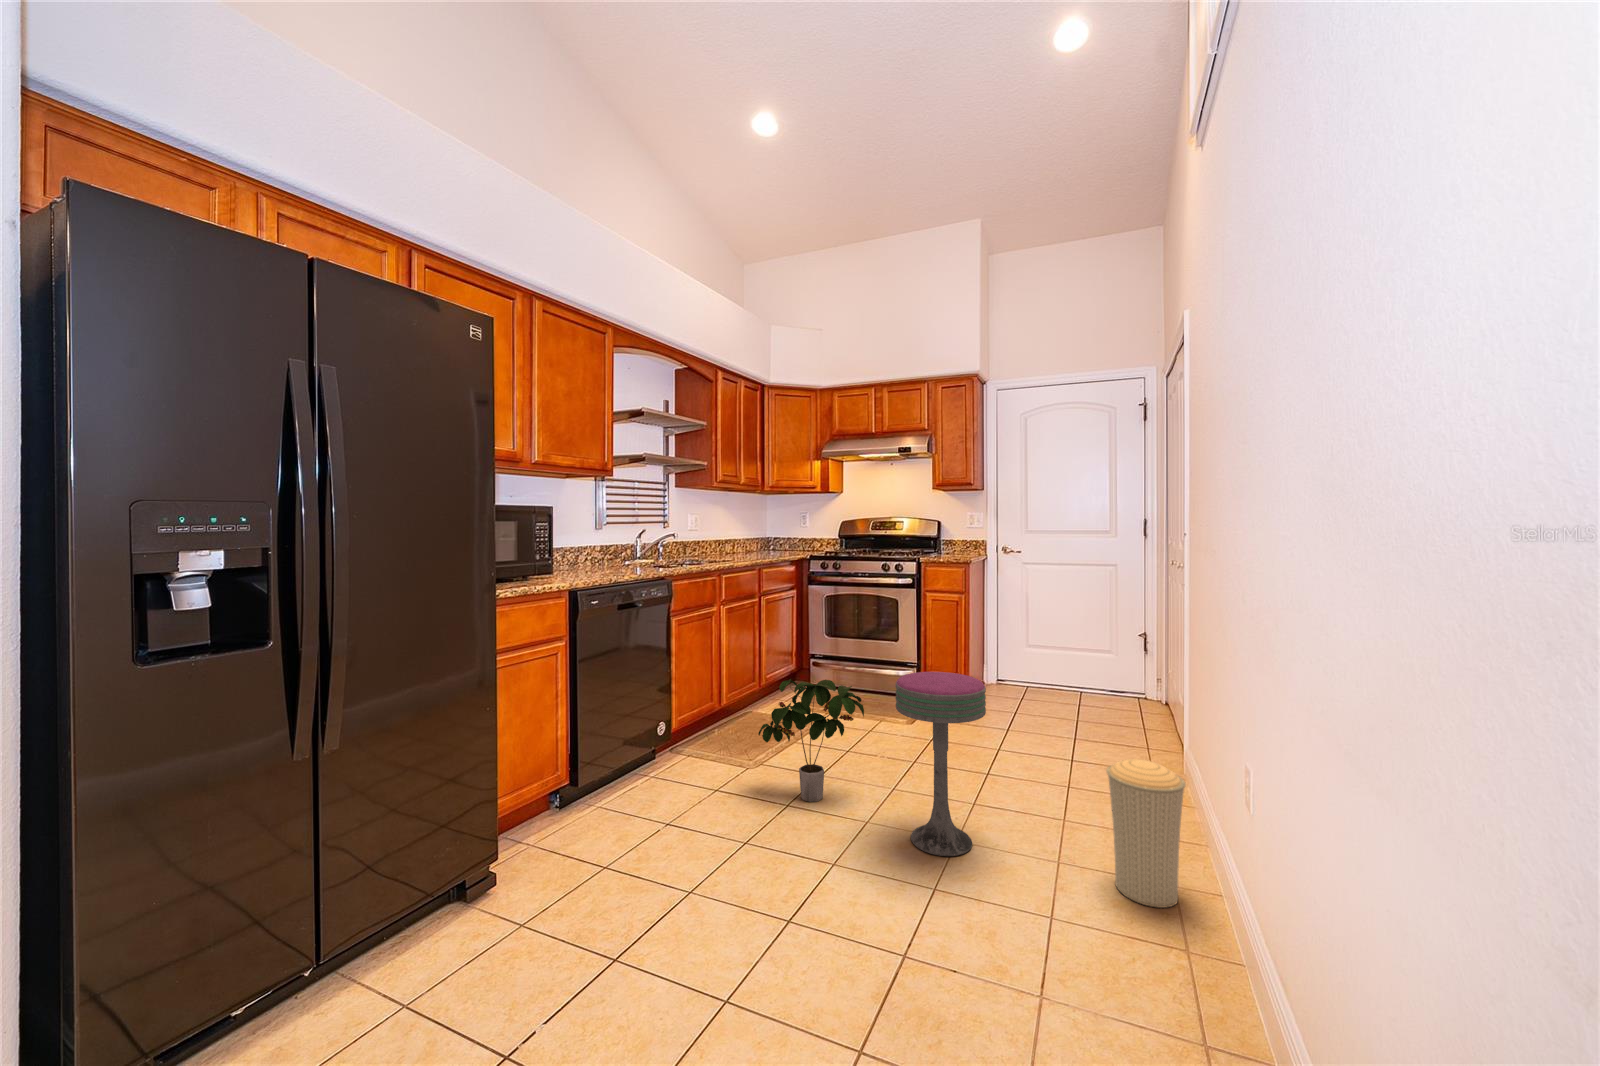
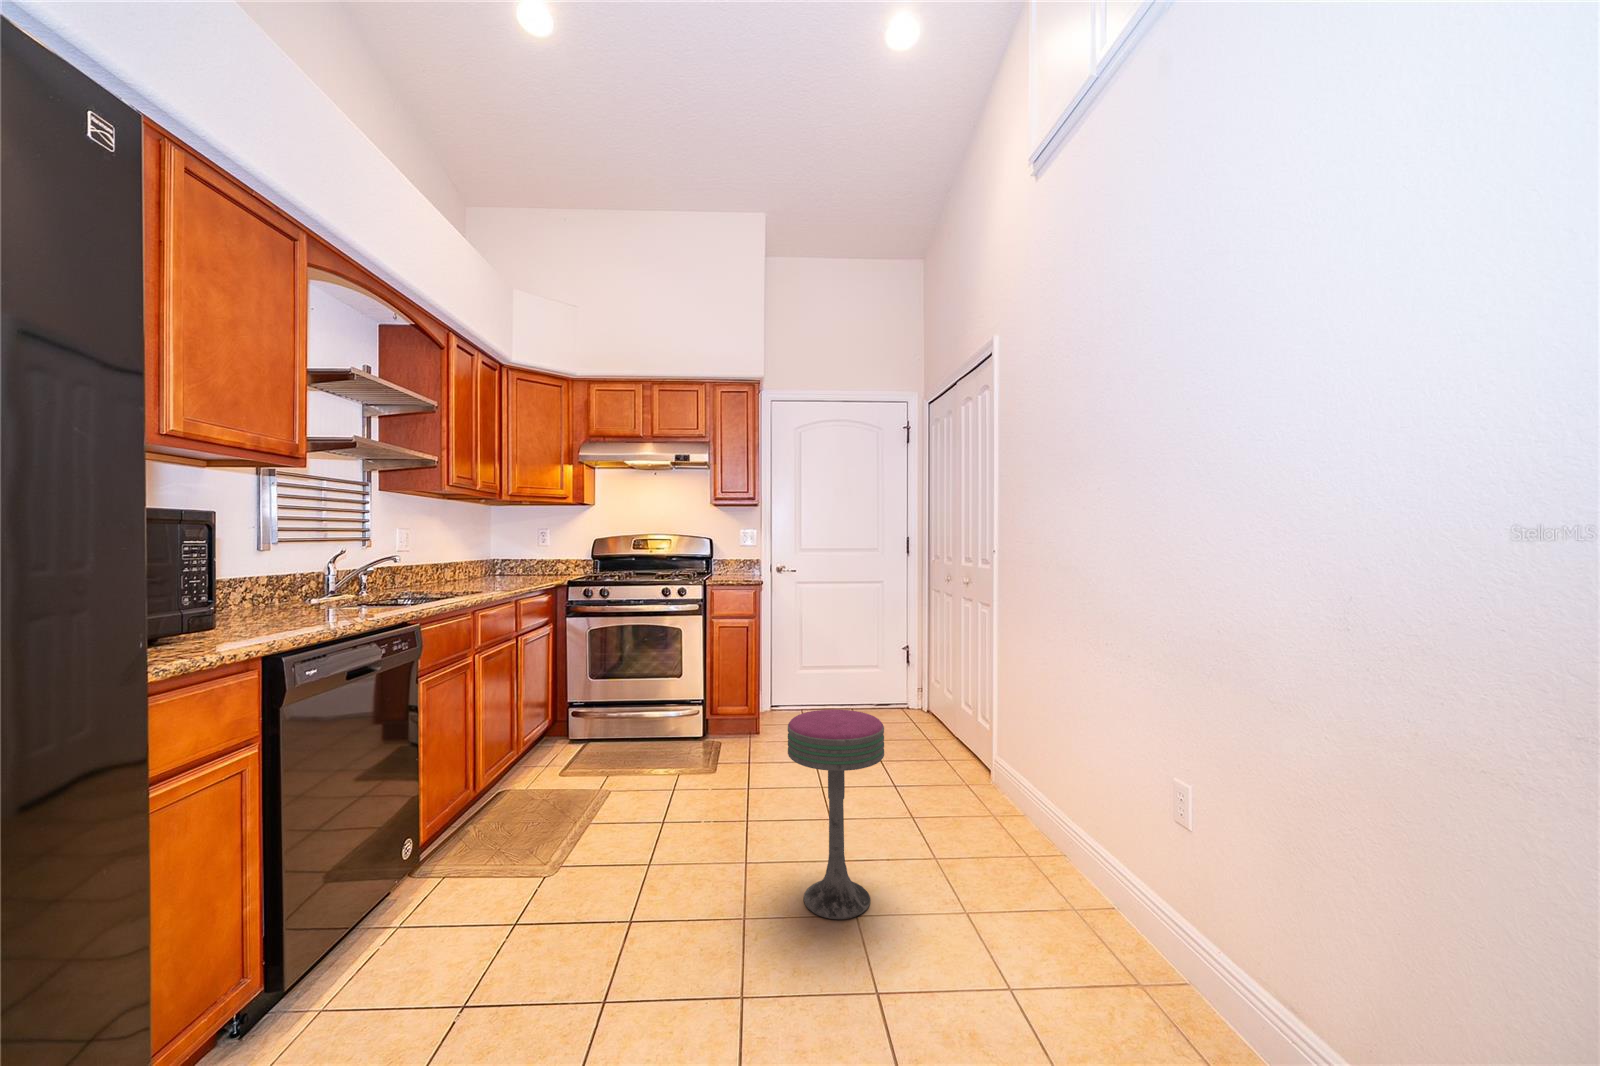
potted plant: present [758,679,864,802] -> none [588,737,728,897]
trash can: present [1106,759,1186,908] -> none [993,769,1061,907]

